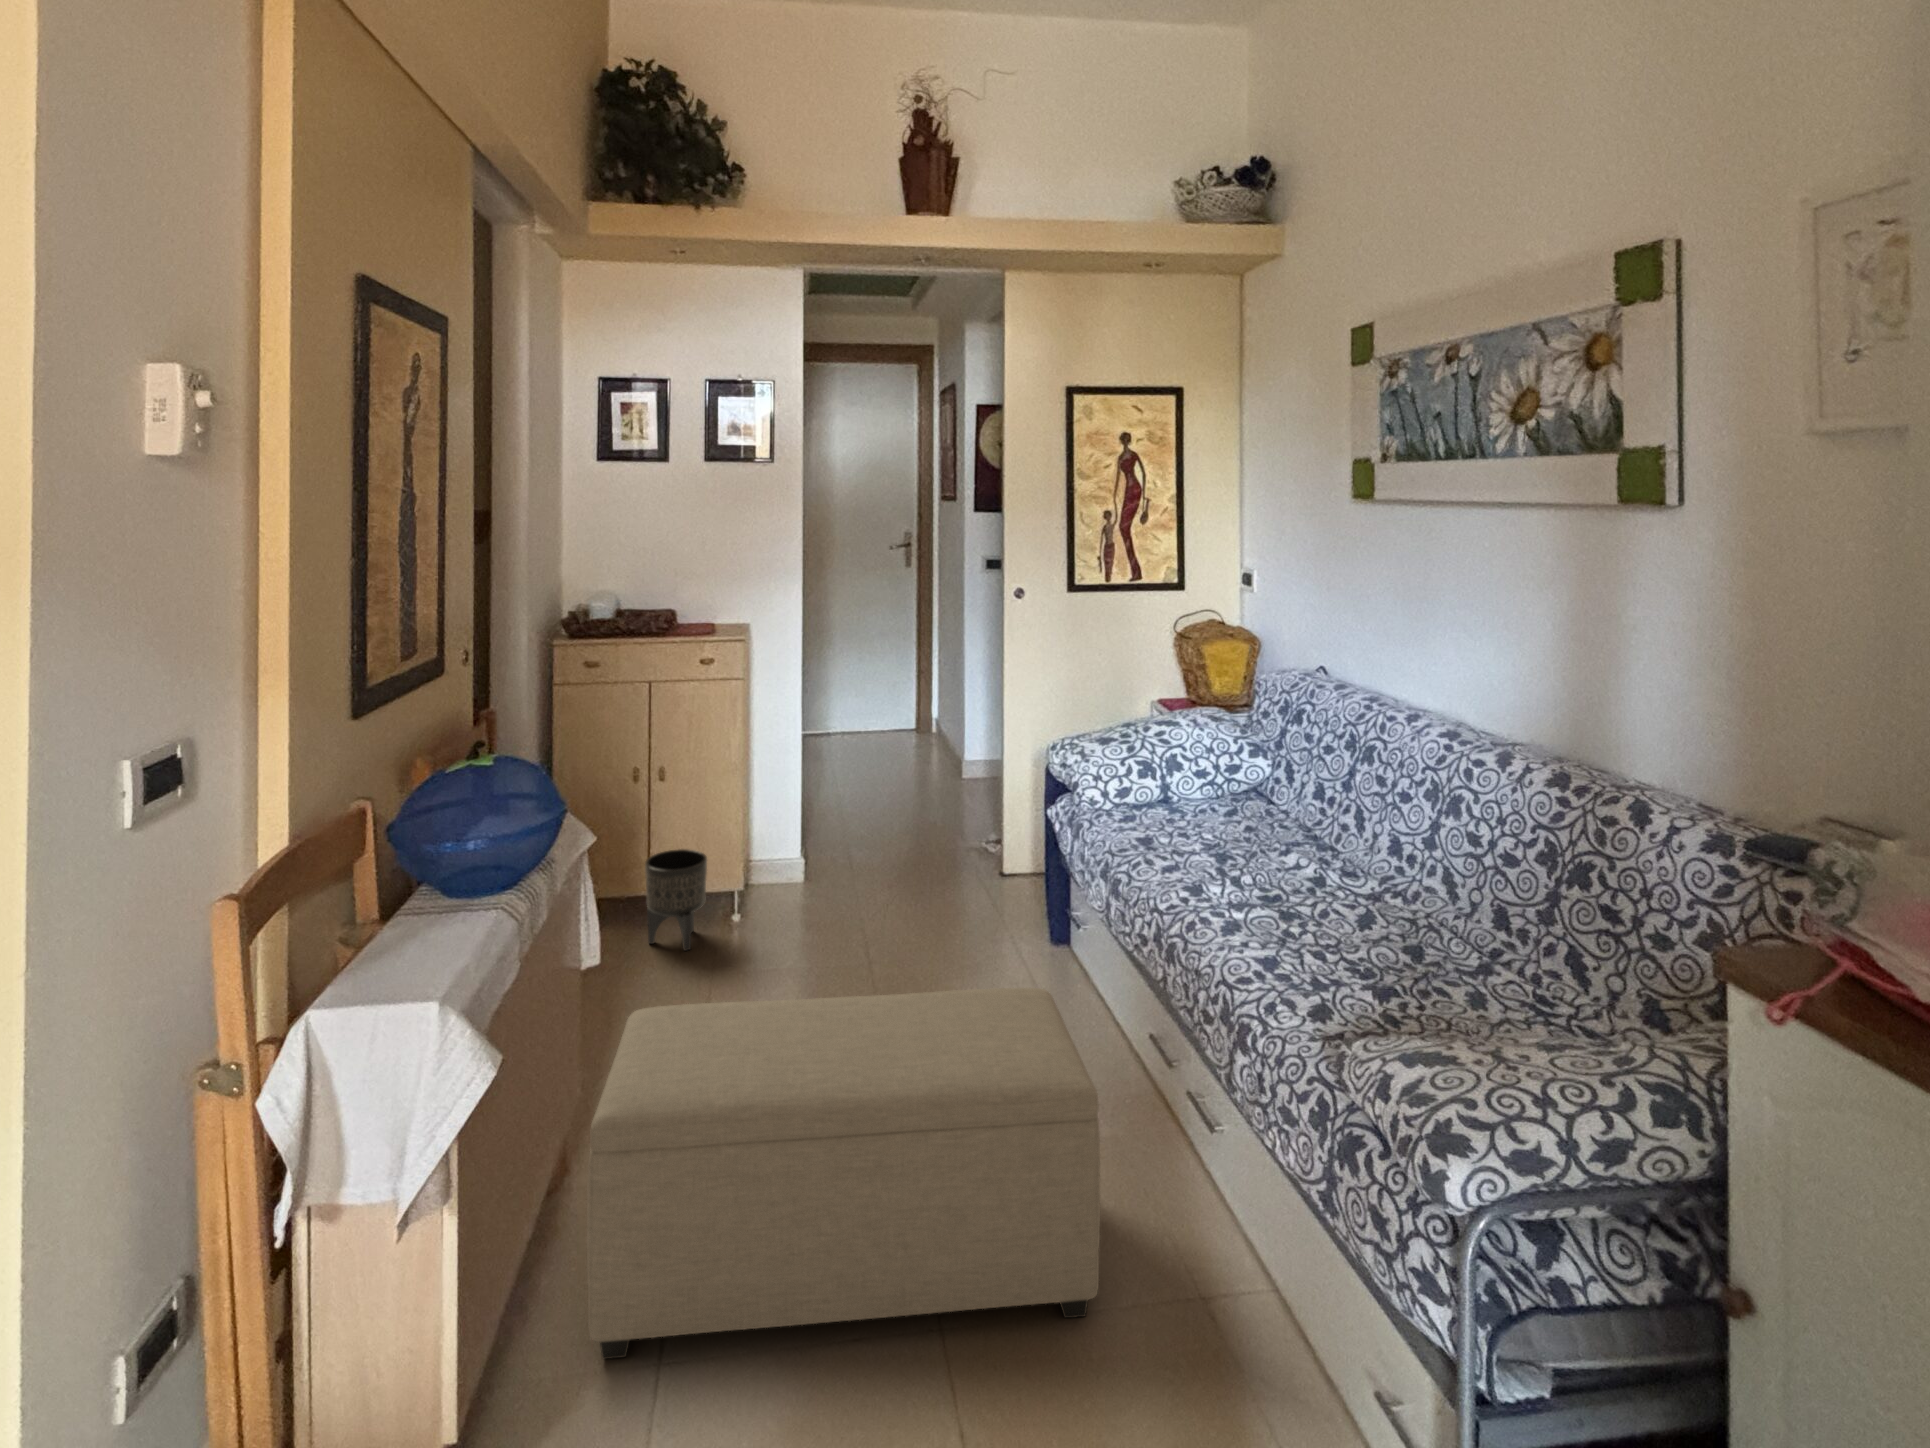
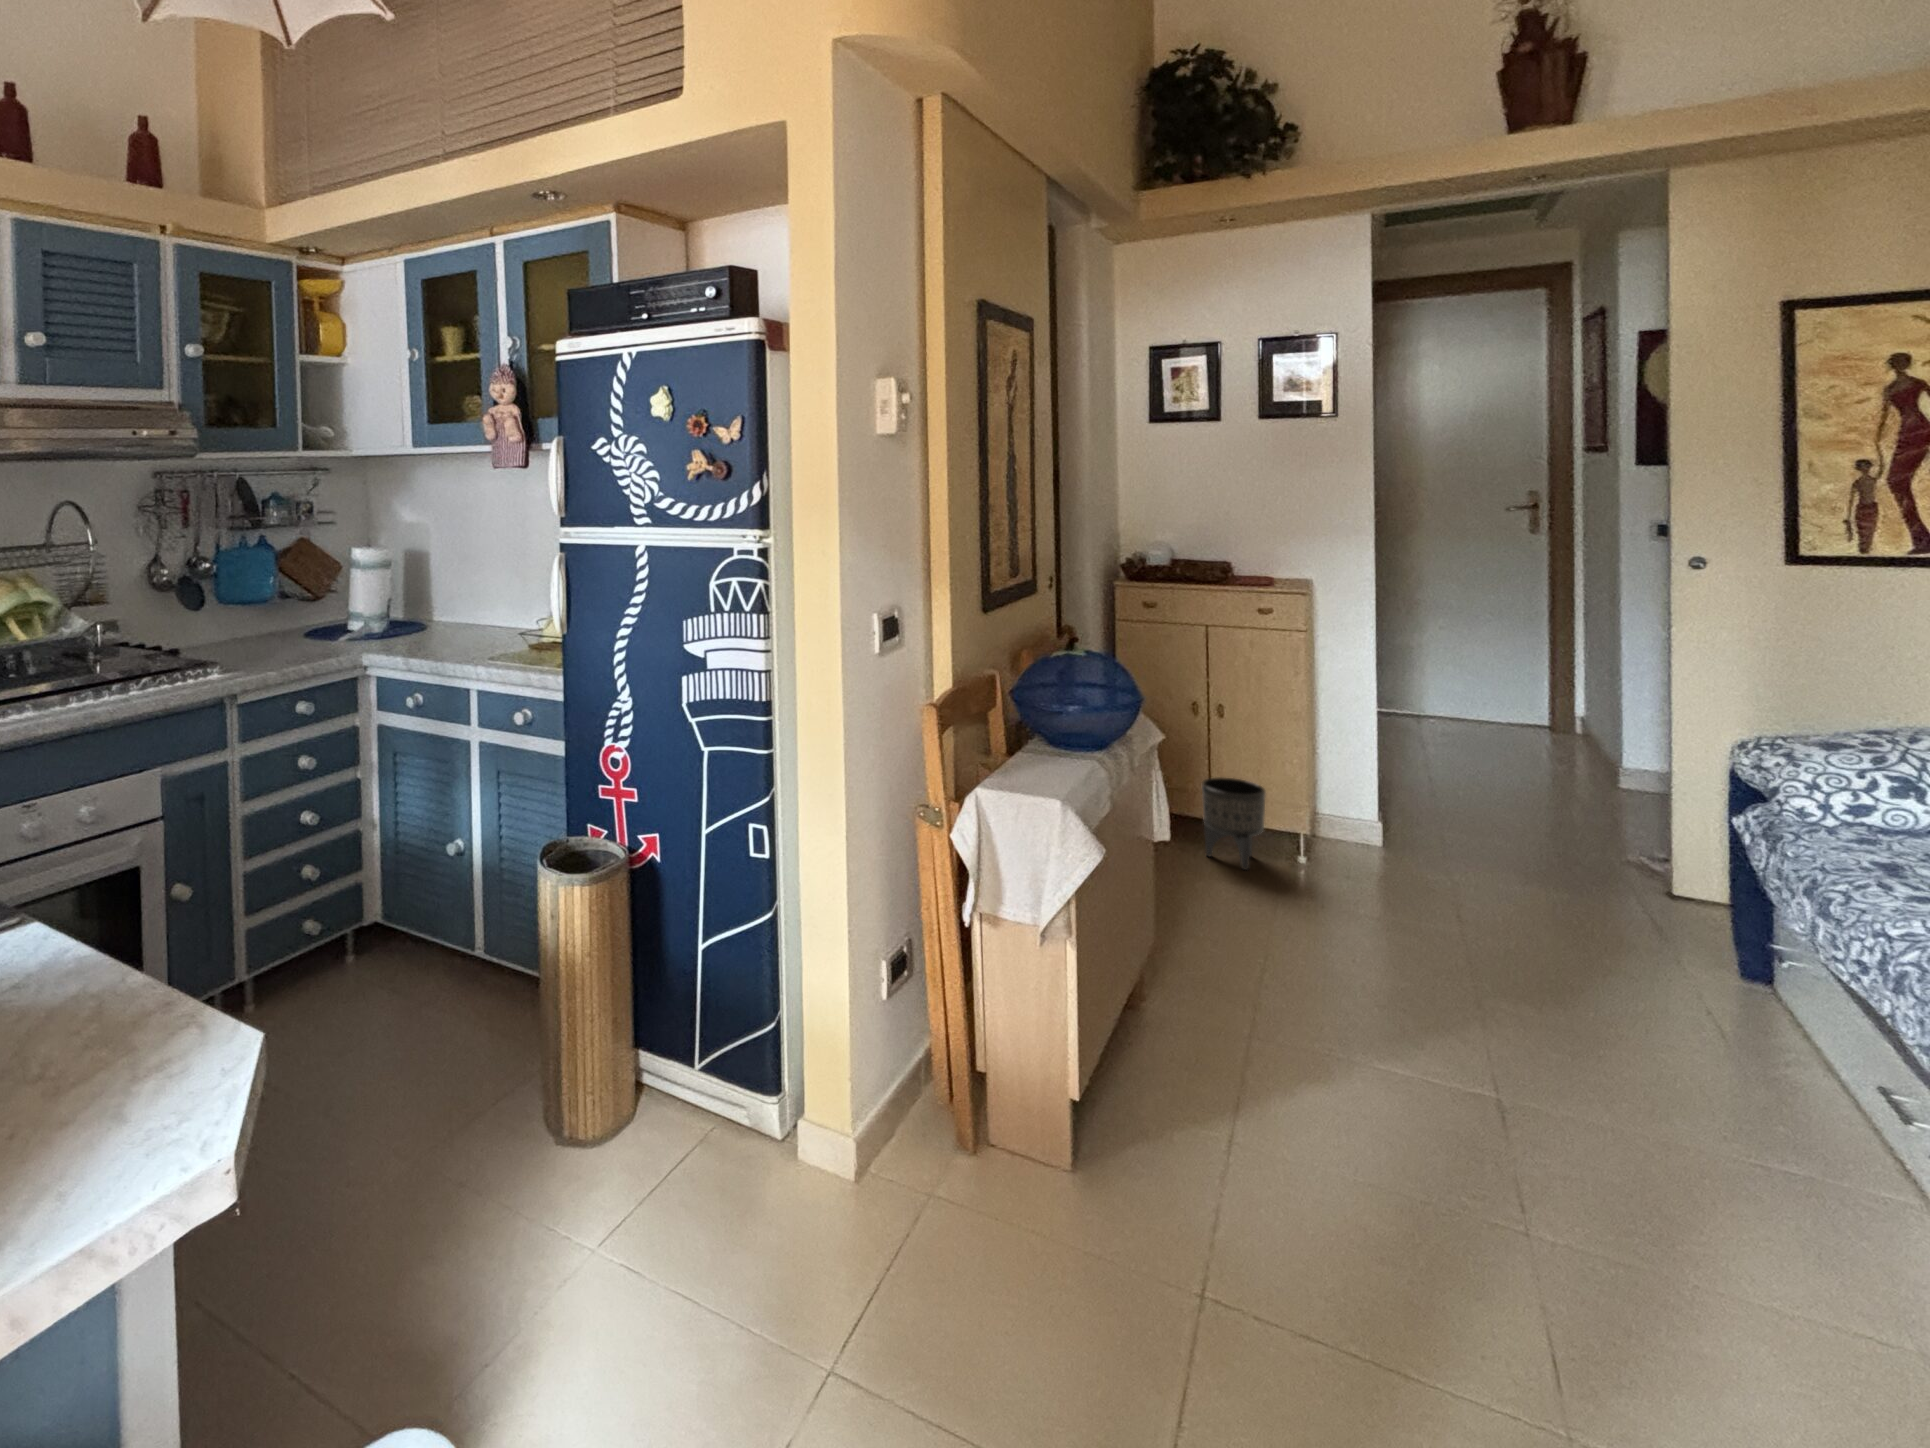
ottoman: present [587,988,1100,1359] -> none [1166,876,1755,1305]

